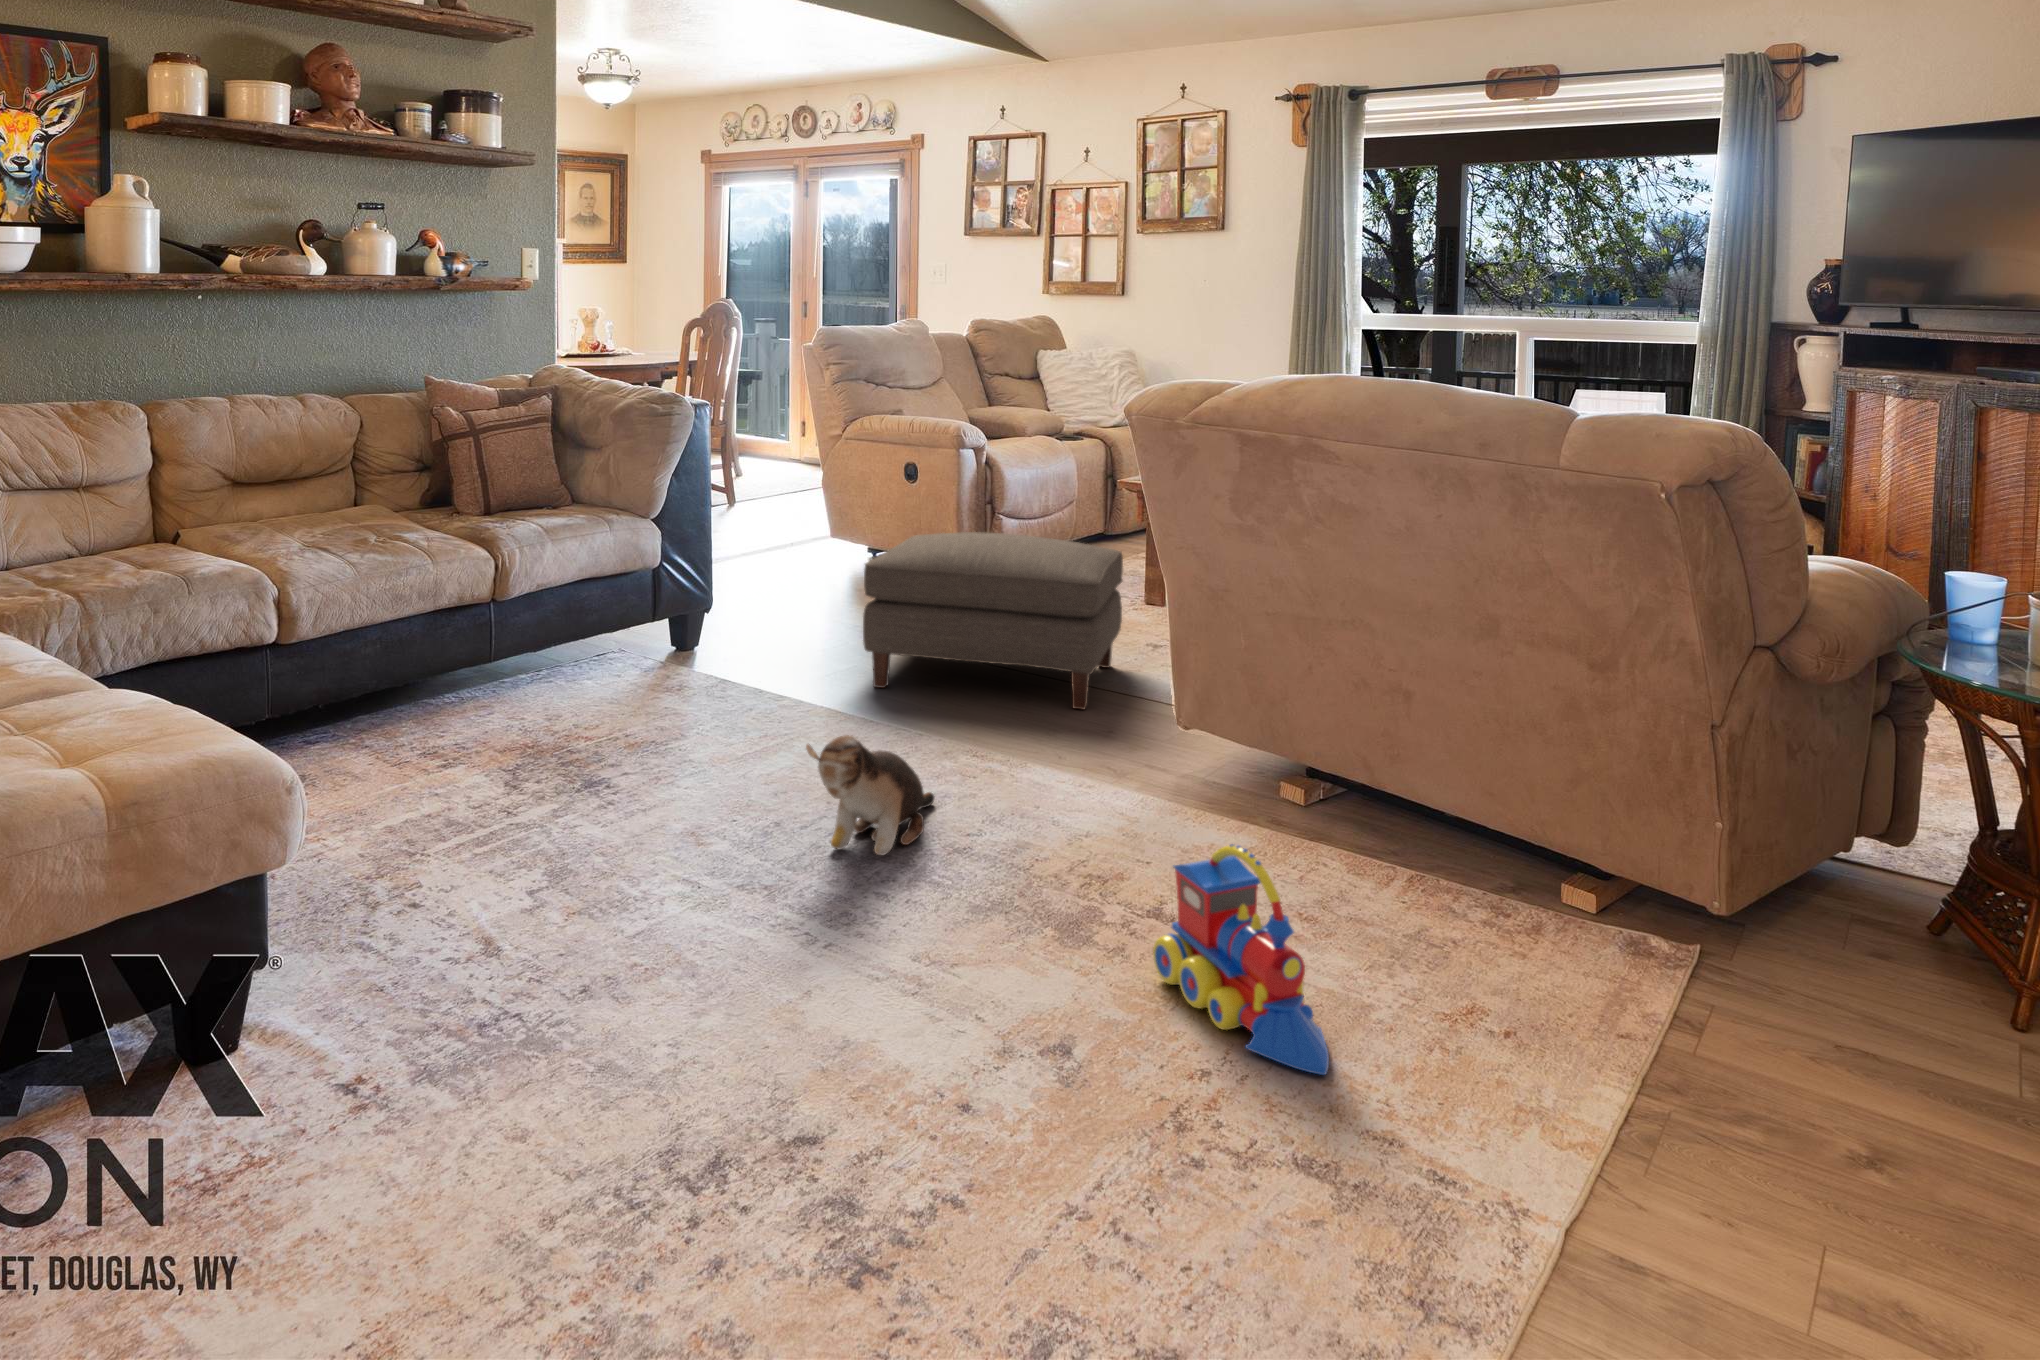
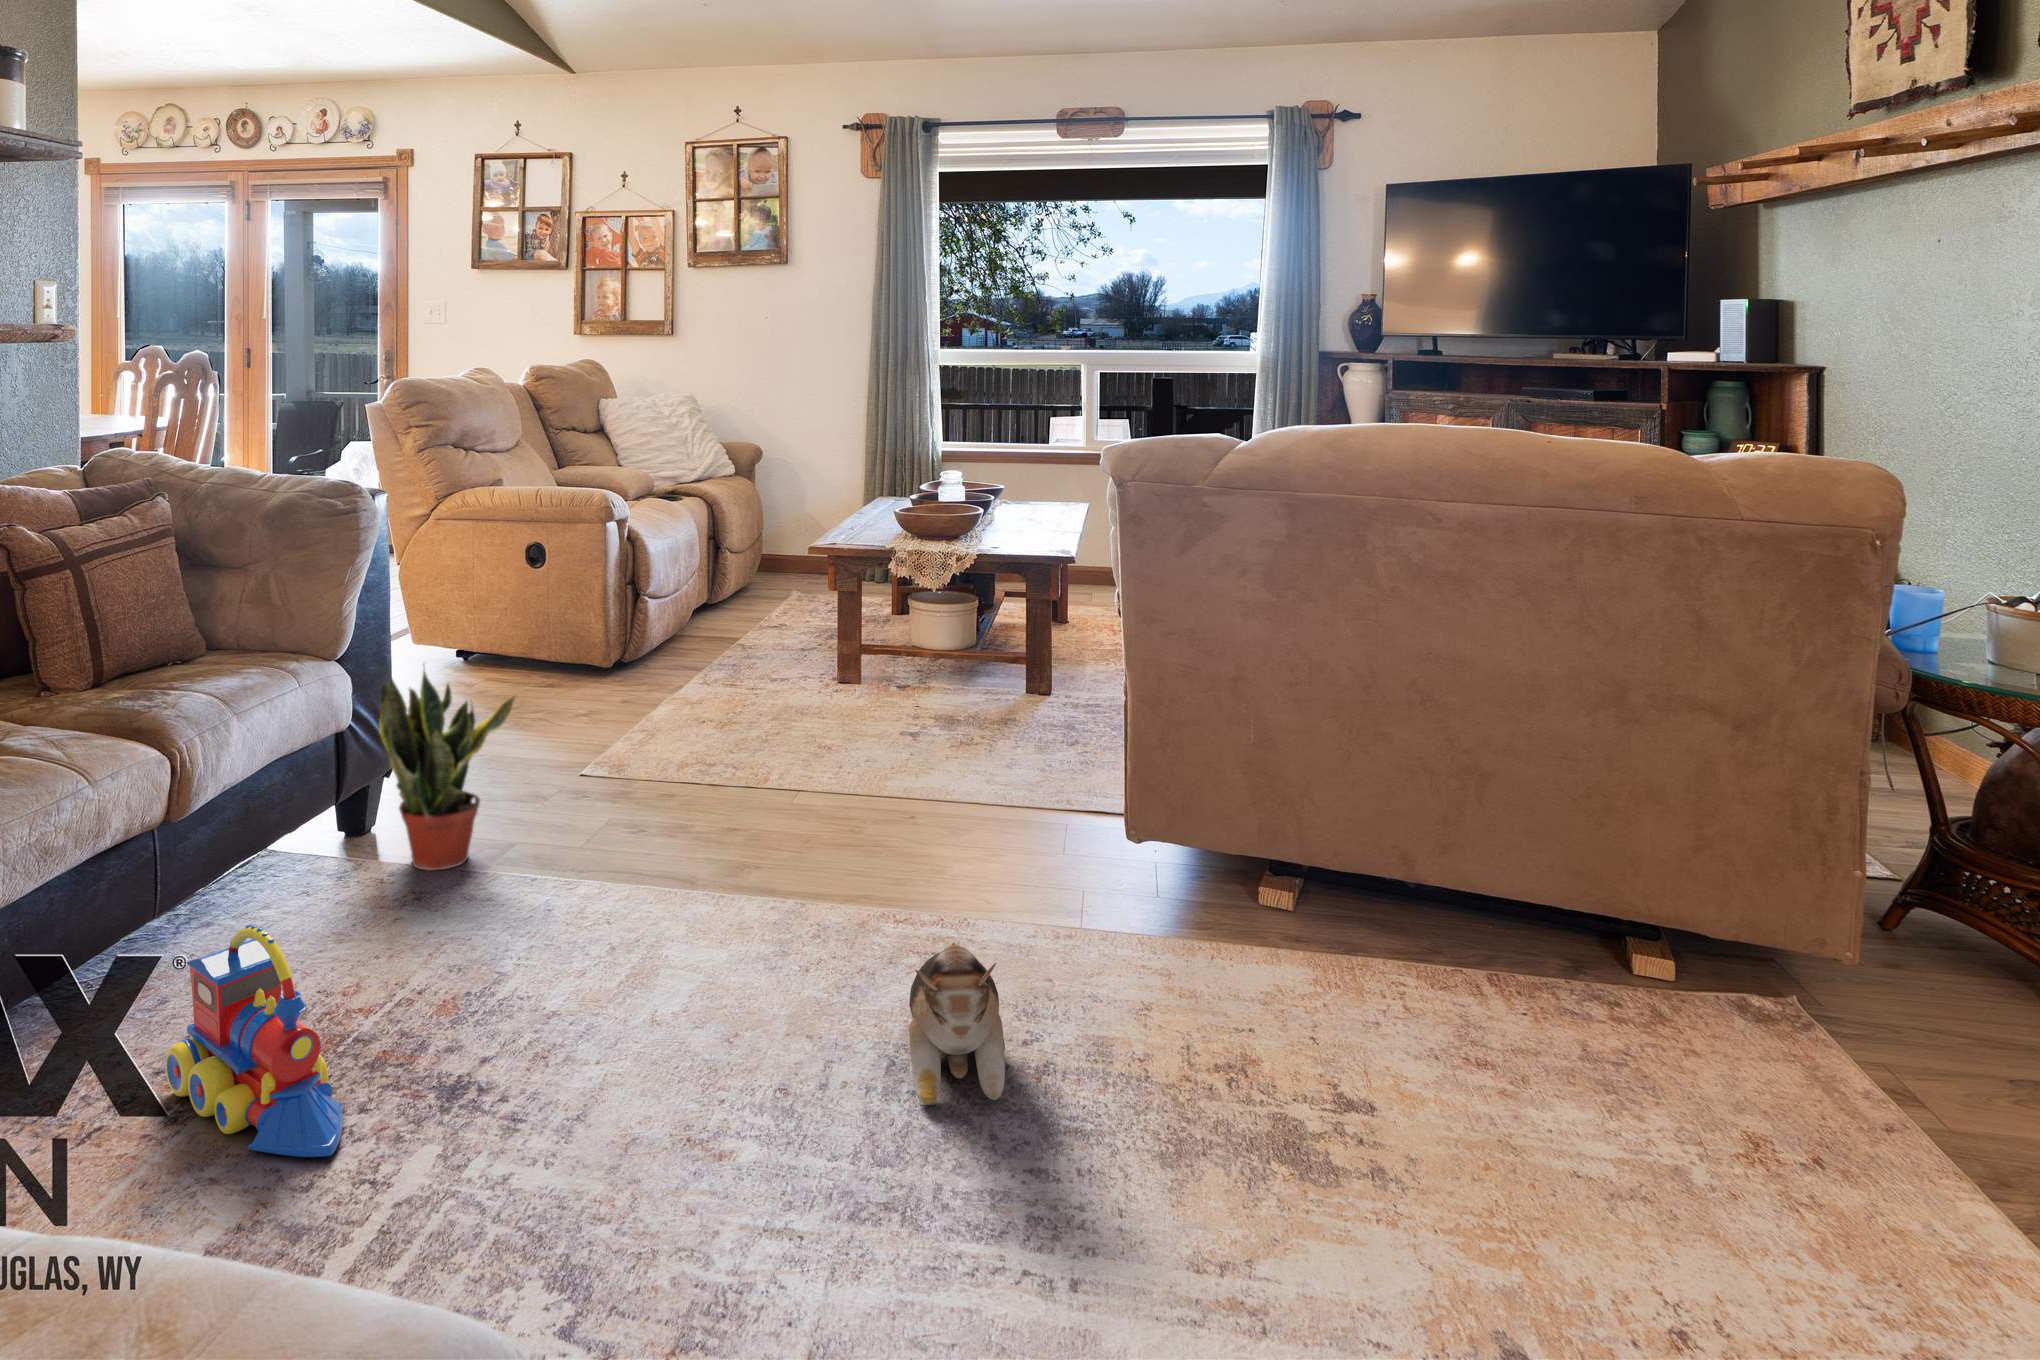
potted plant: none [661,522,743,674] -> present [379,671,515,871]
ottoman: present [863,532,1123,709] -> none [660,626,966,846]
toy train: present [1153,844,1329,1075] -> present [165,925,342,1157]

